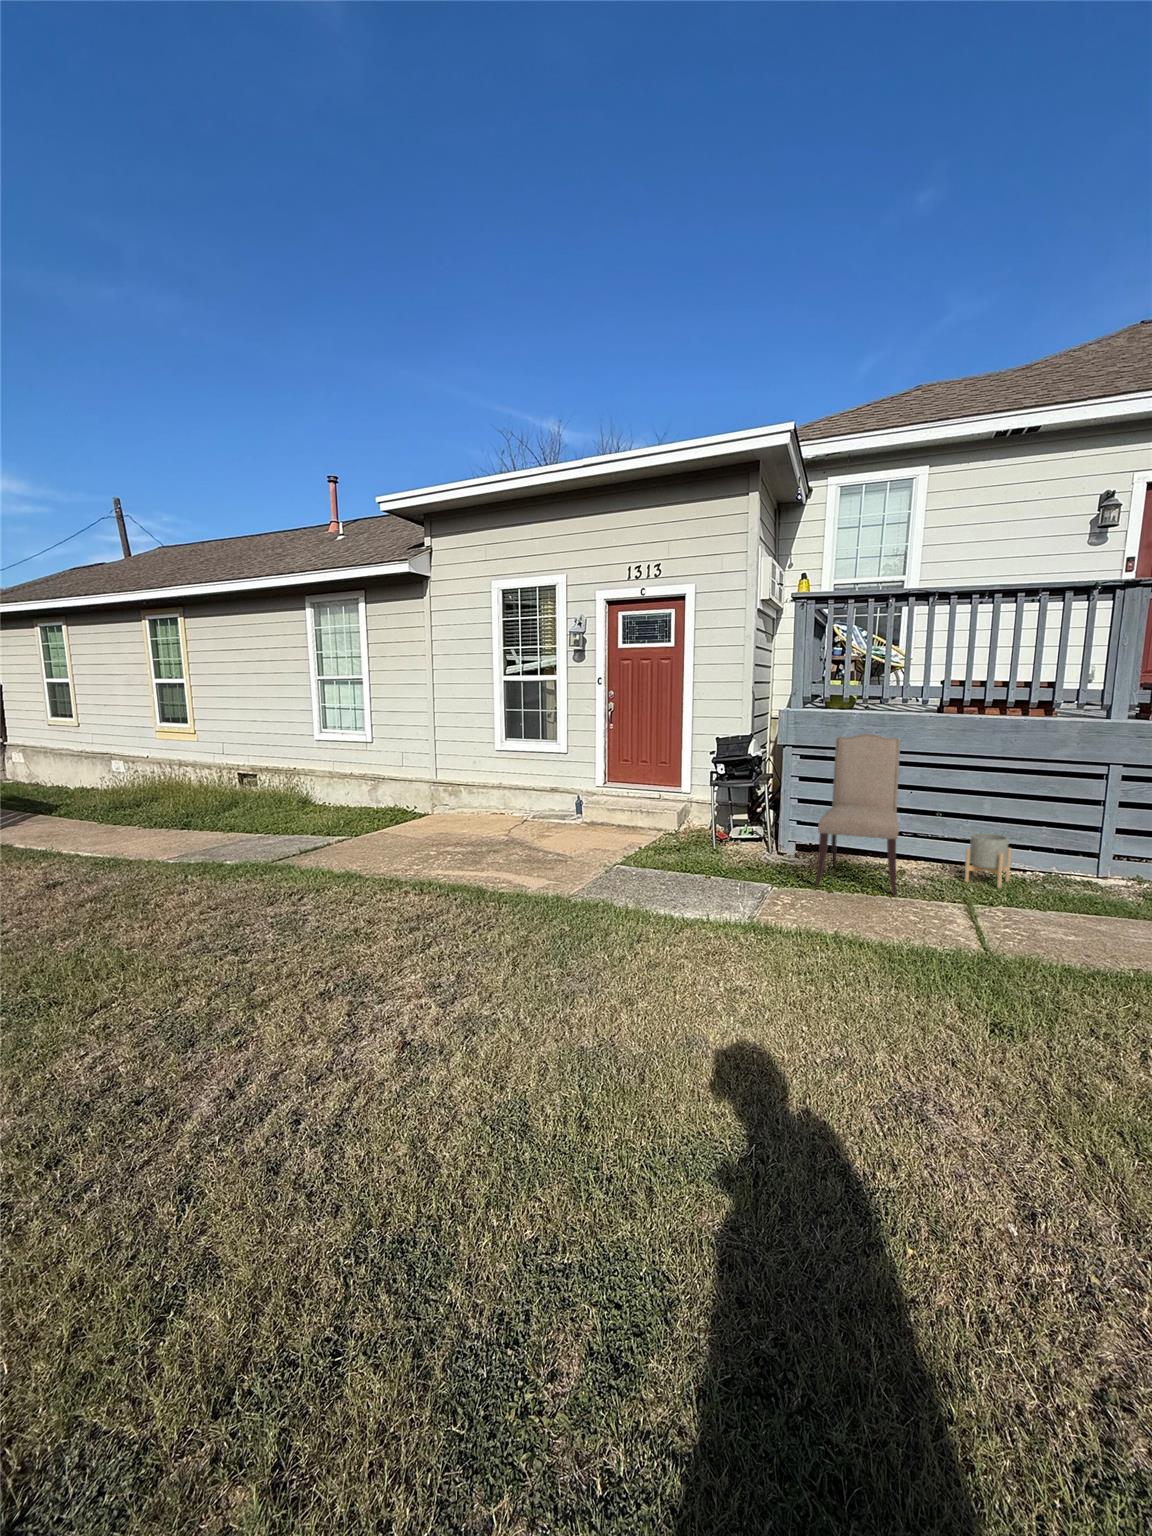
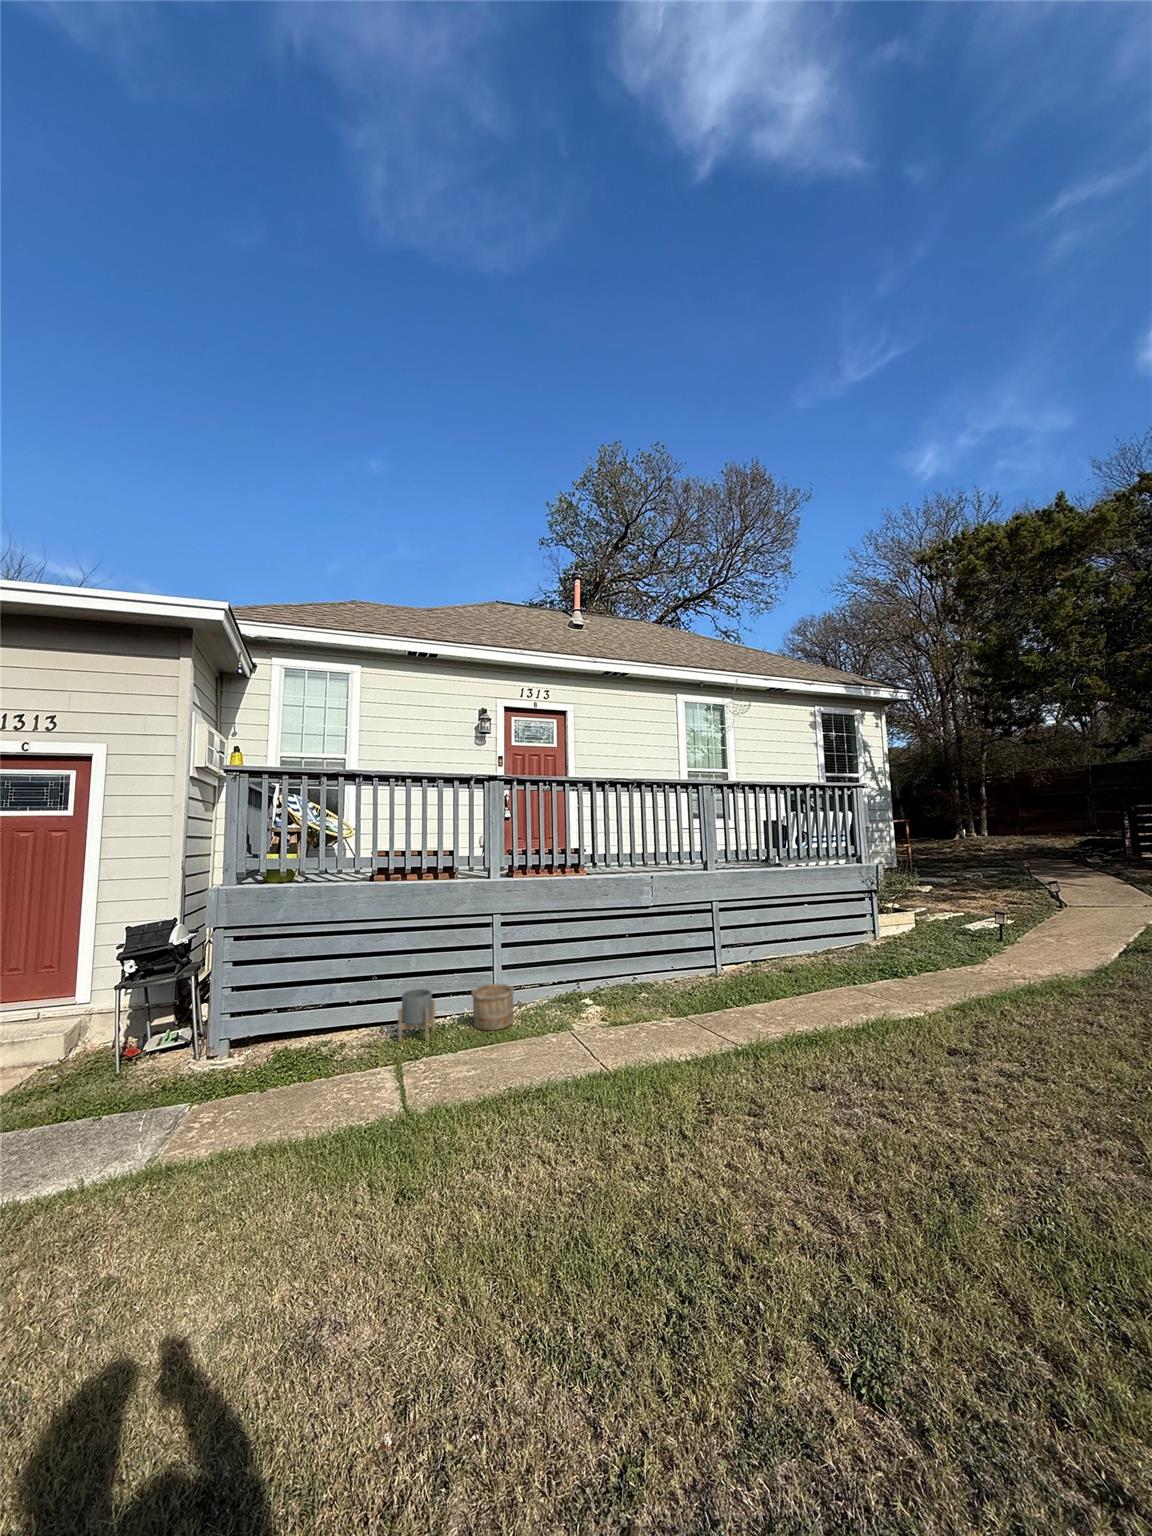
chair: present [815,734,900,895] -> none [246,909,336,1092]
wooden bucket: none [1062,845,1127,897] -> present [471,984,514,1030]

